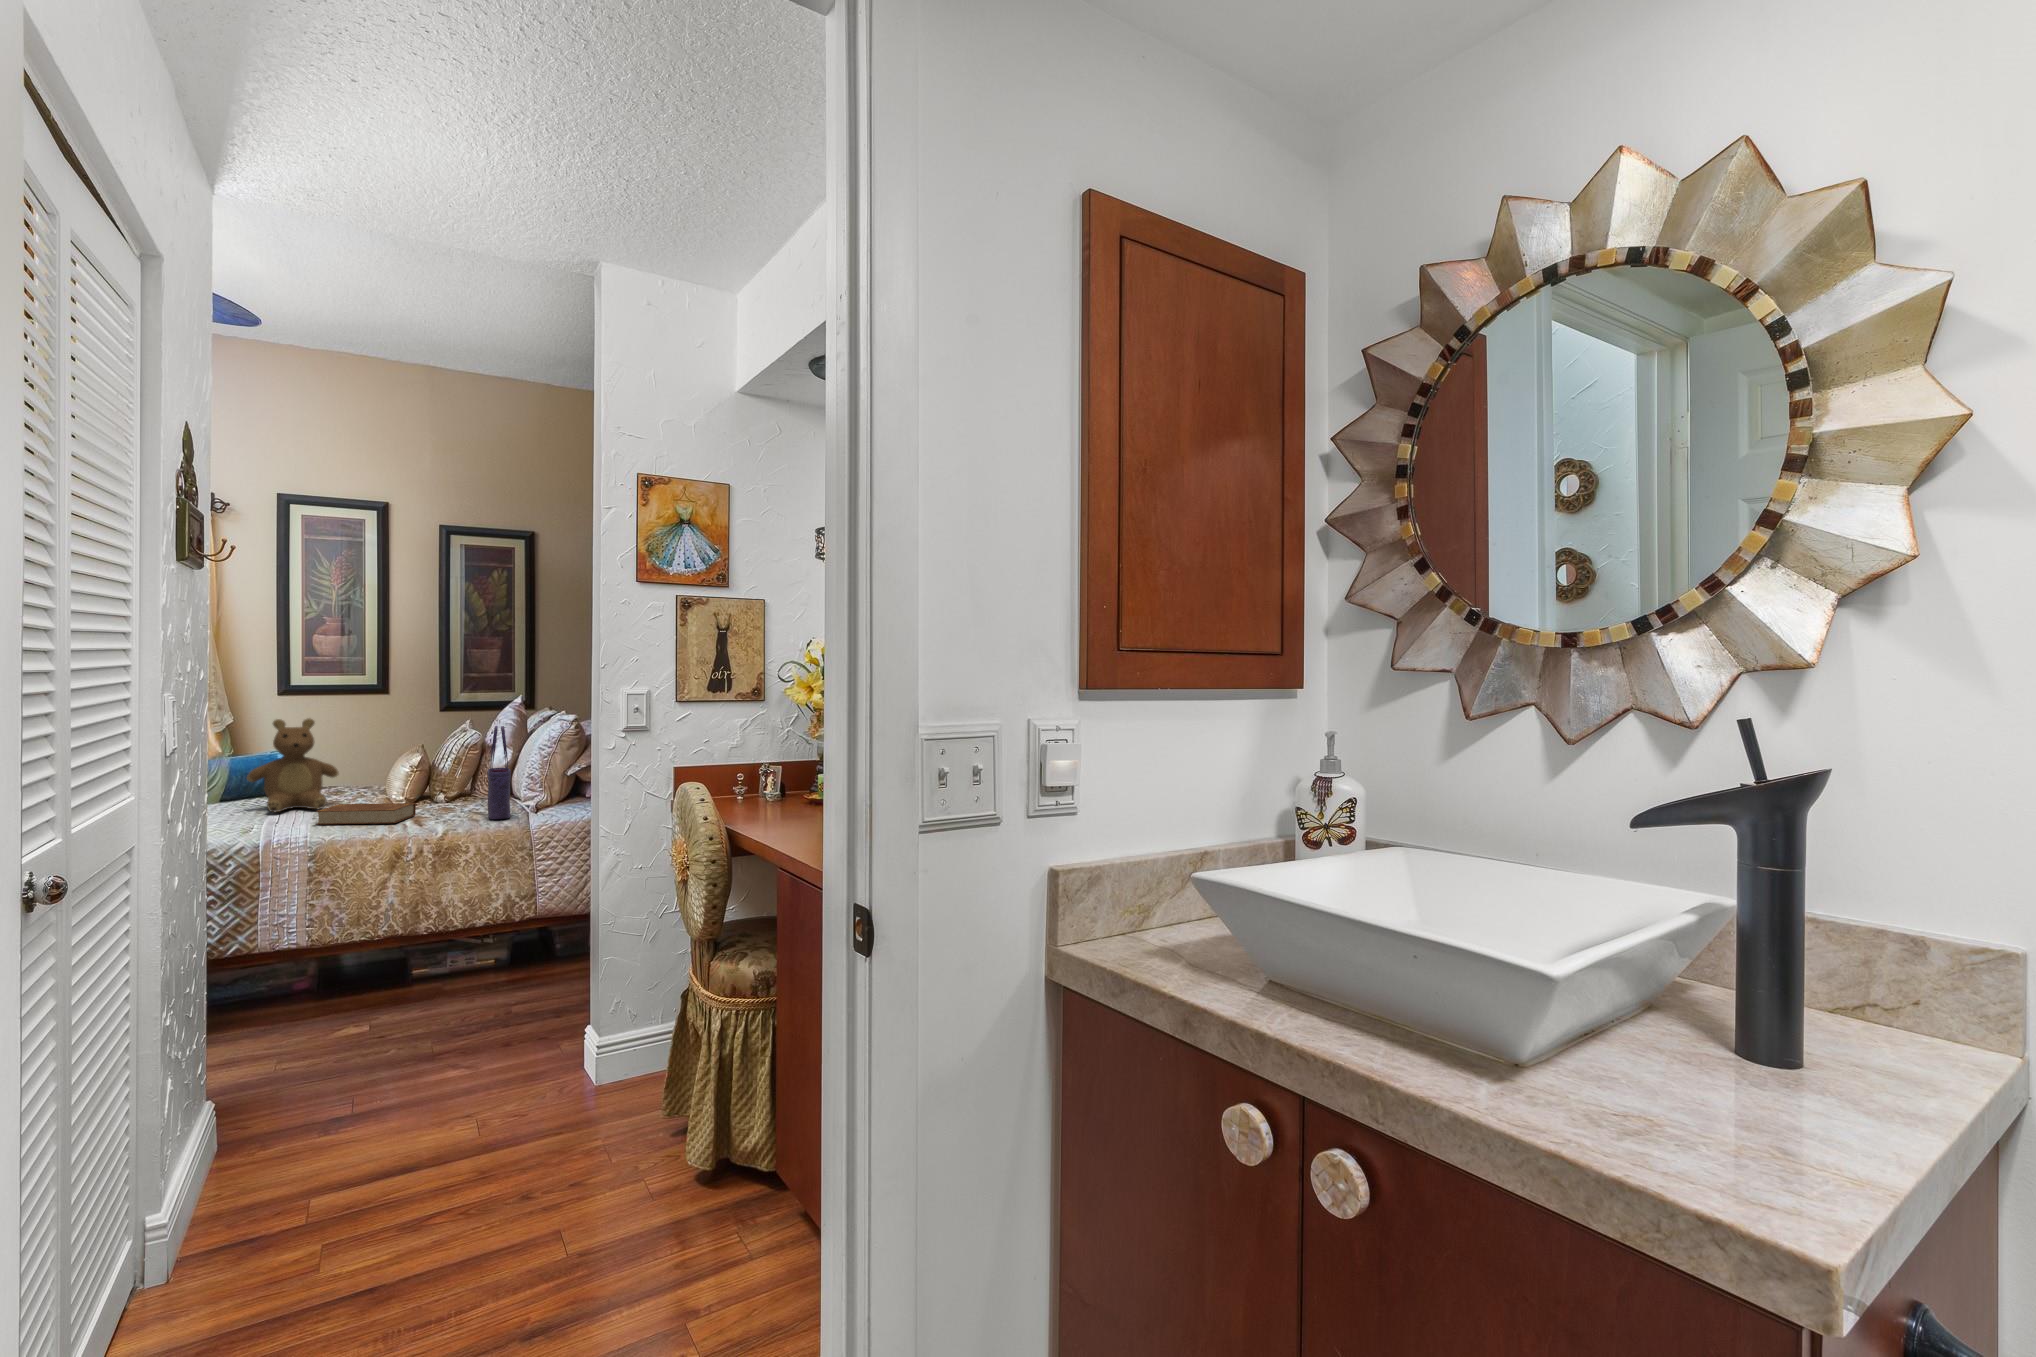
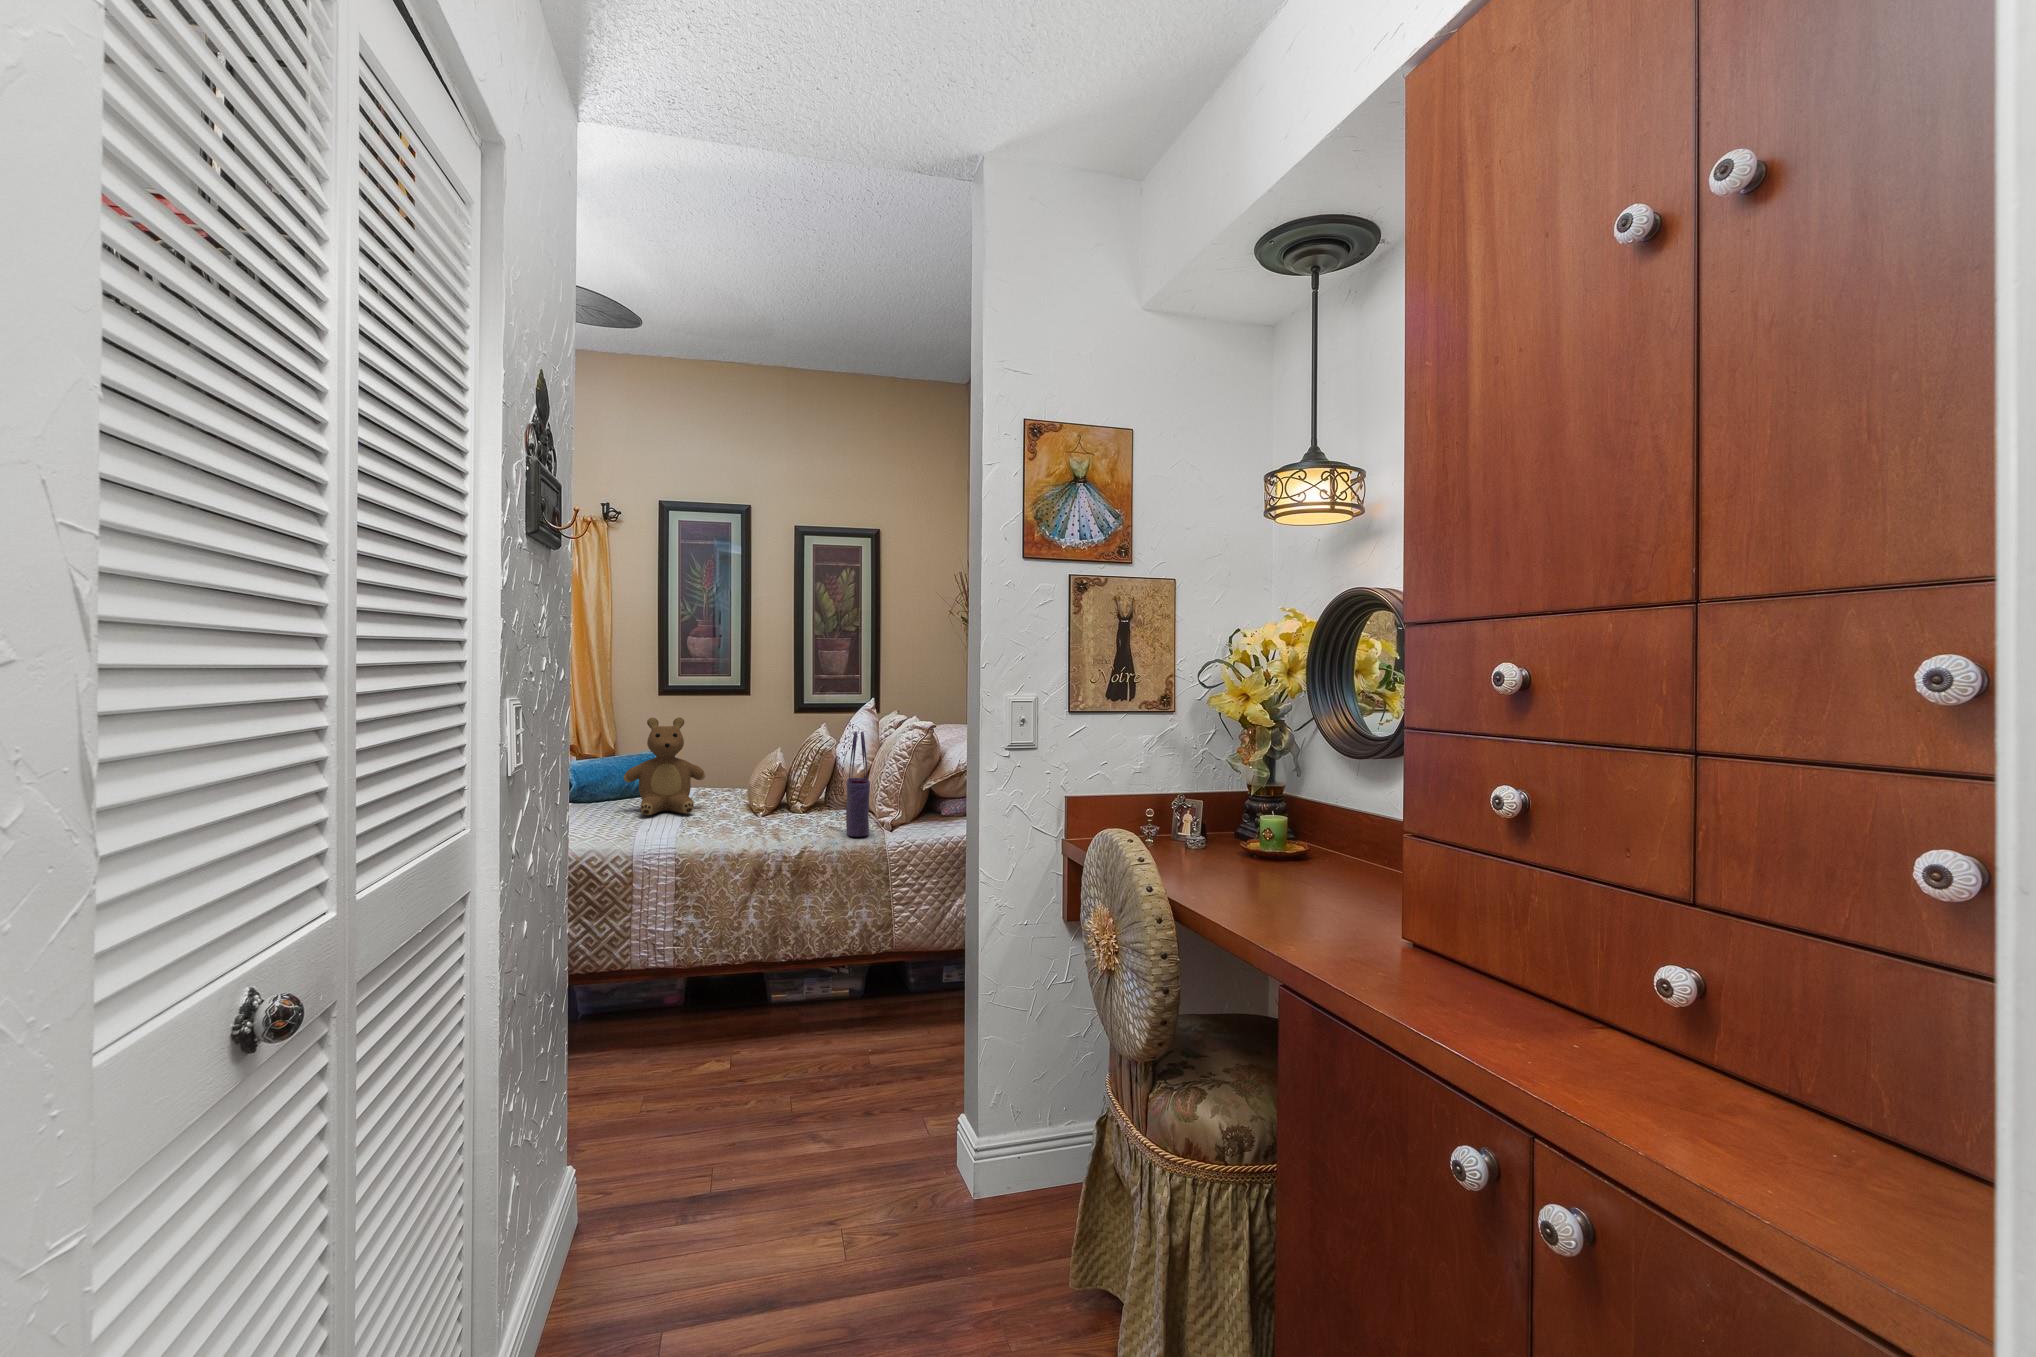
book: present [316,803,416,825] -> none [682,810,776,836]

